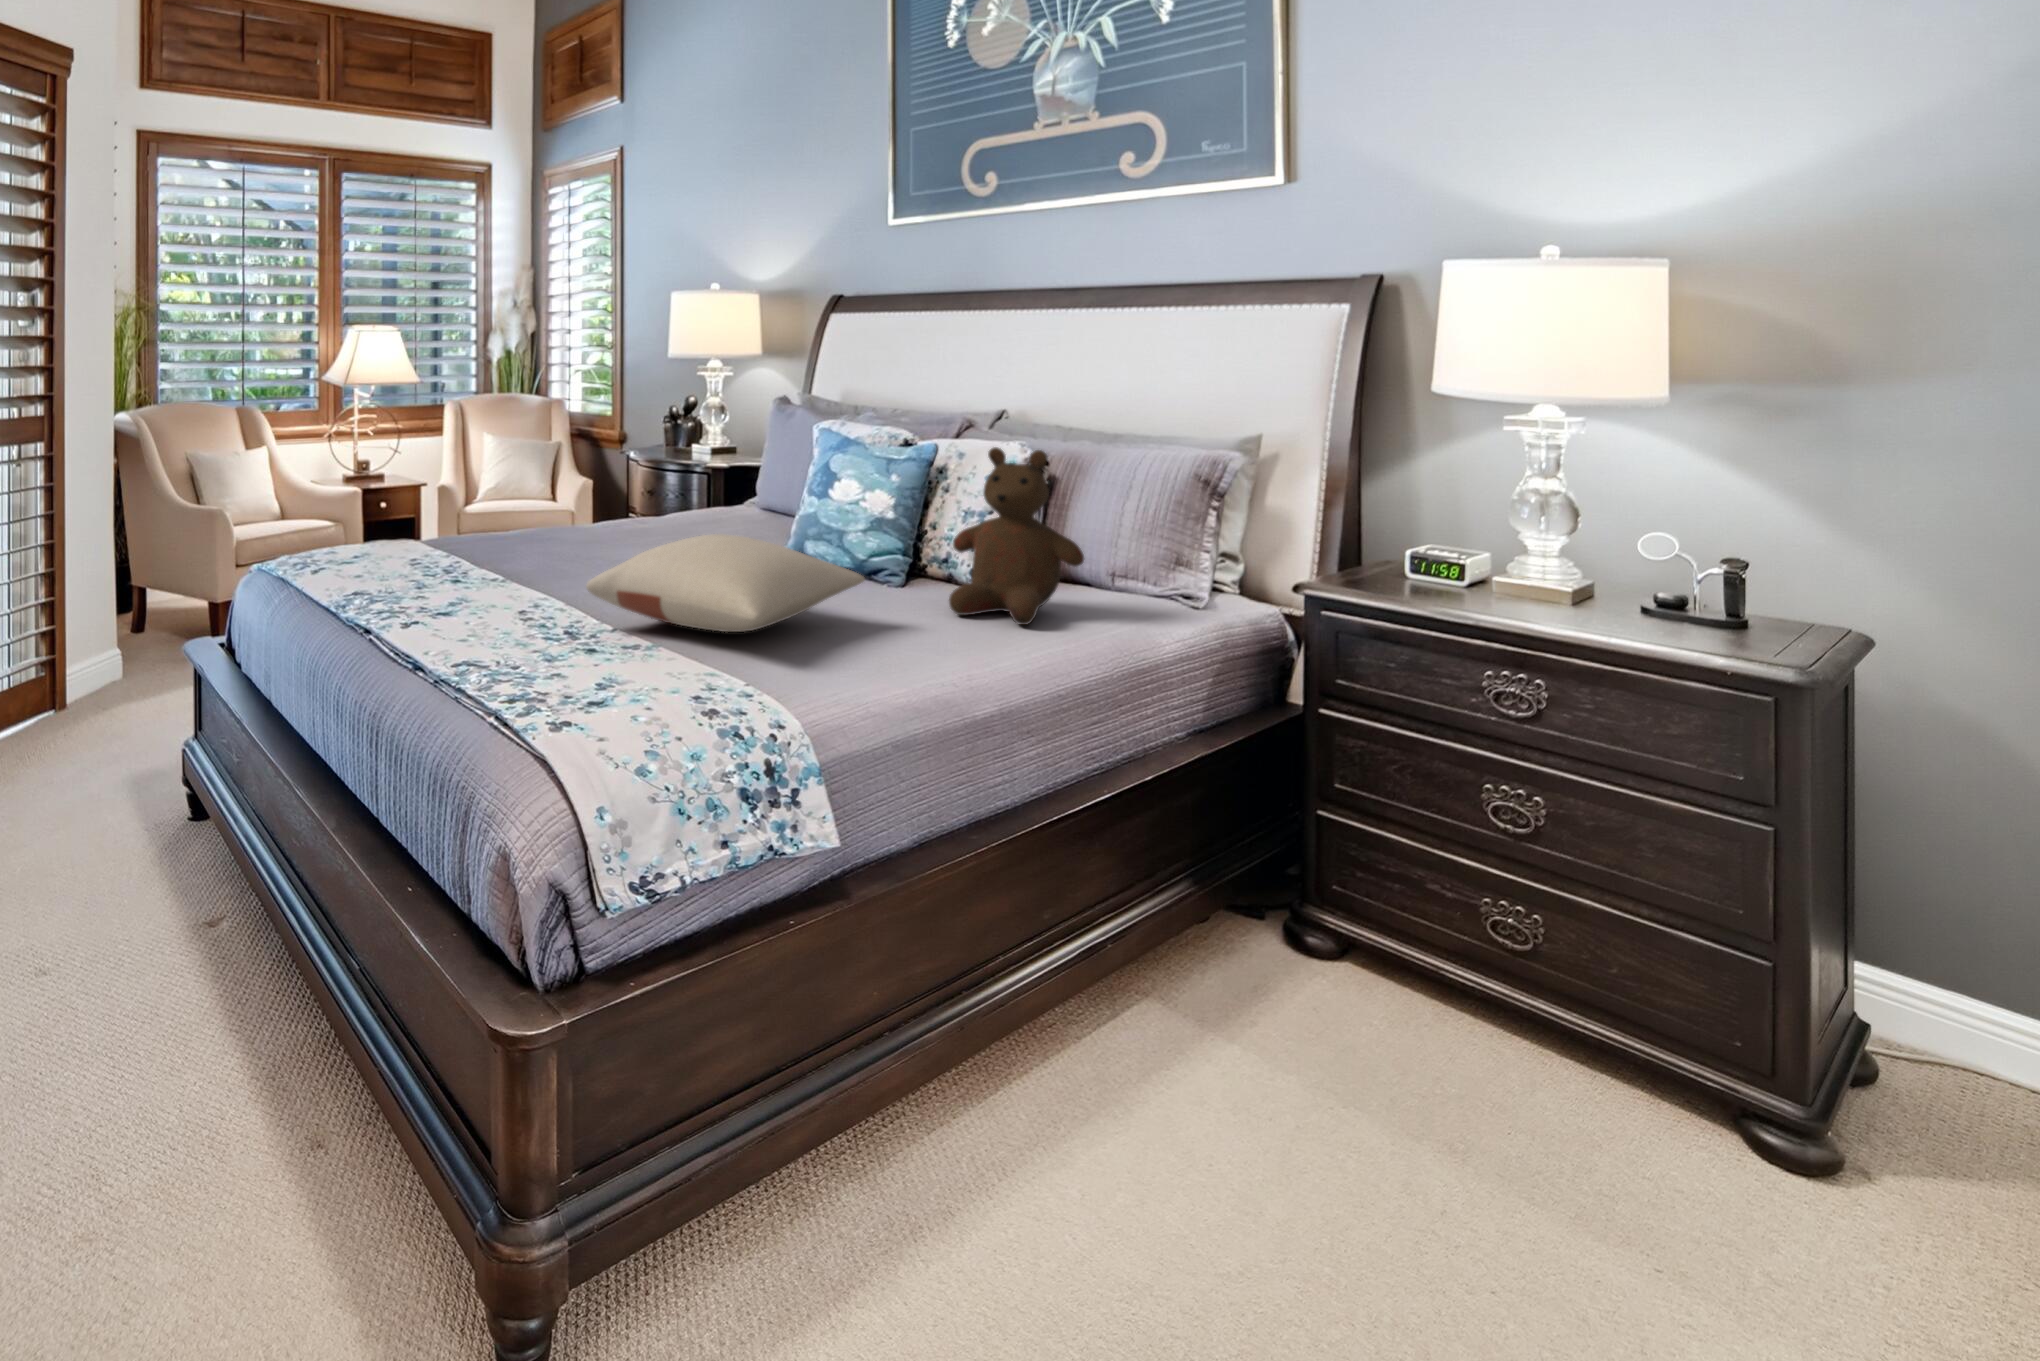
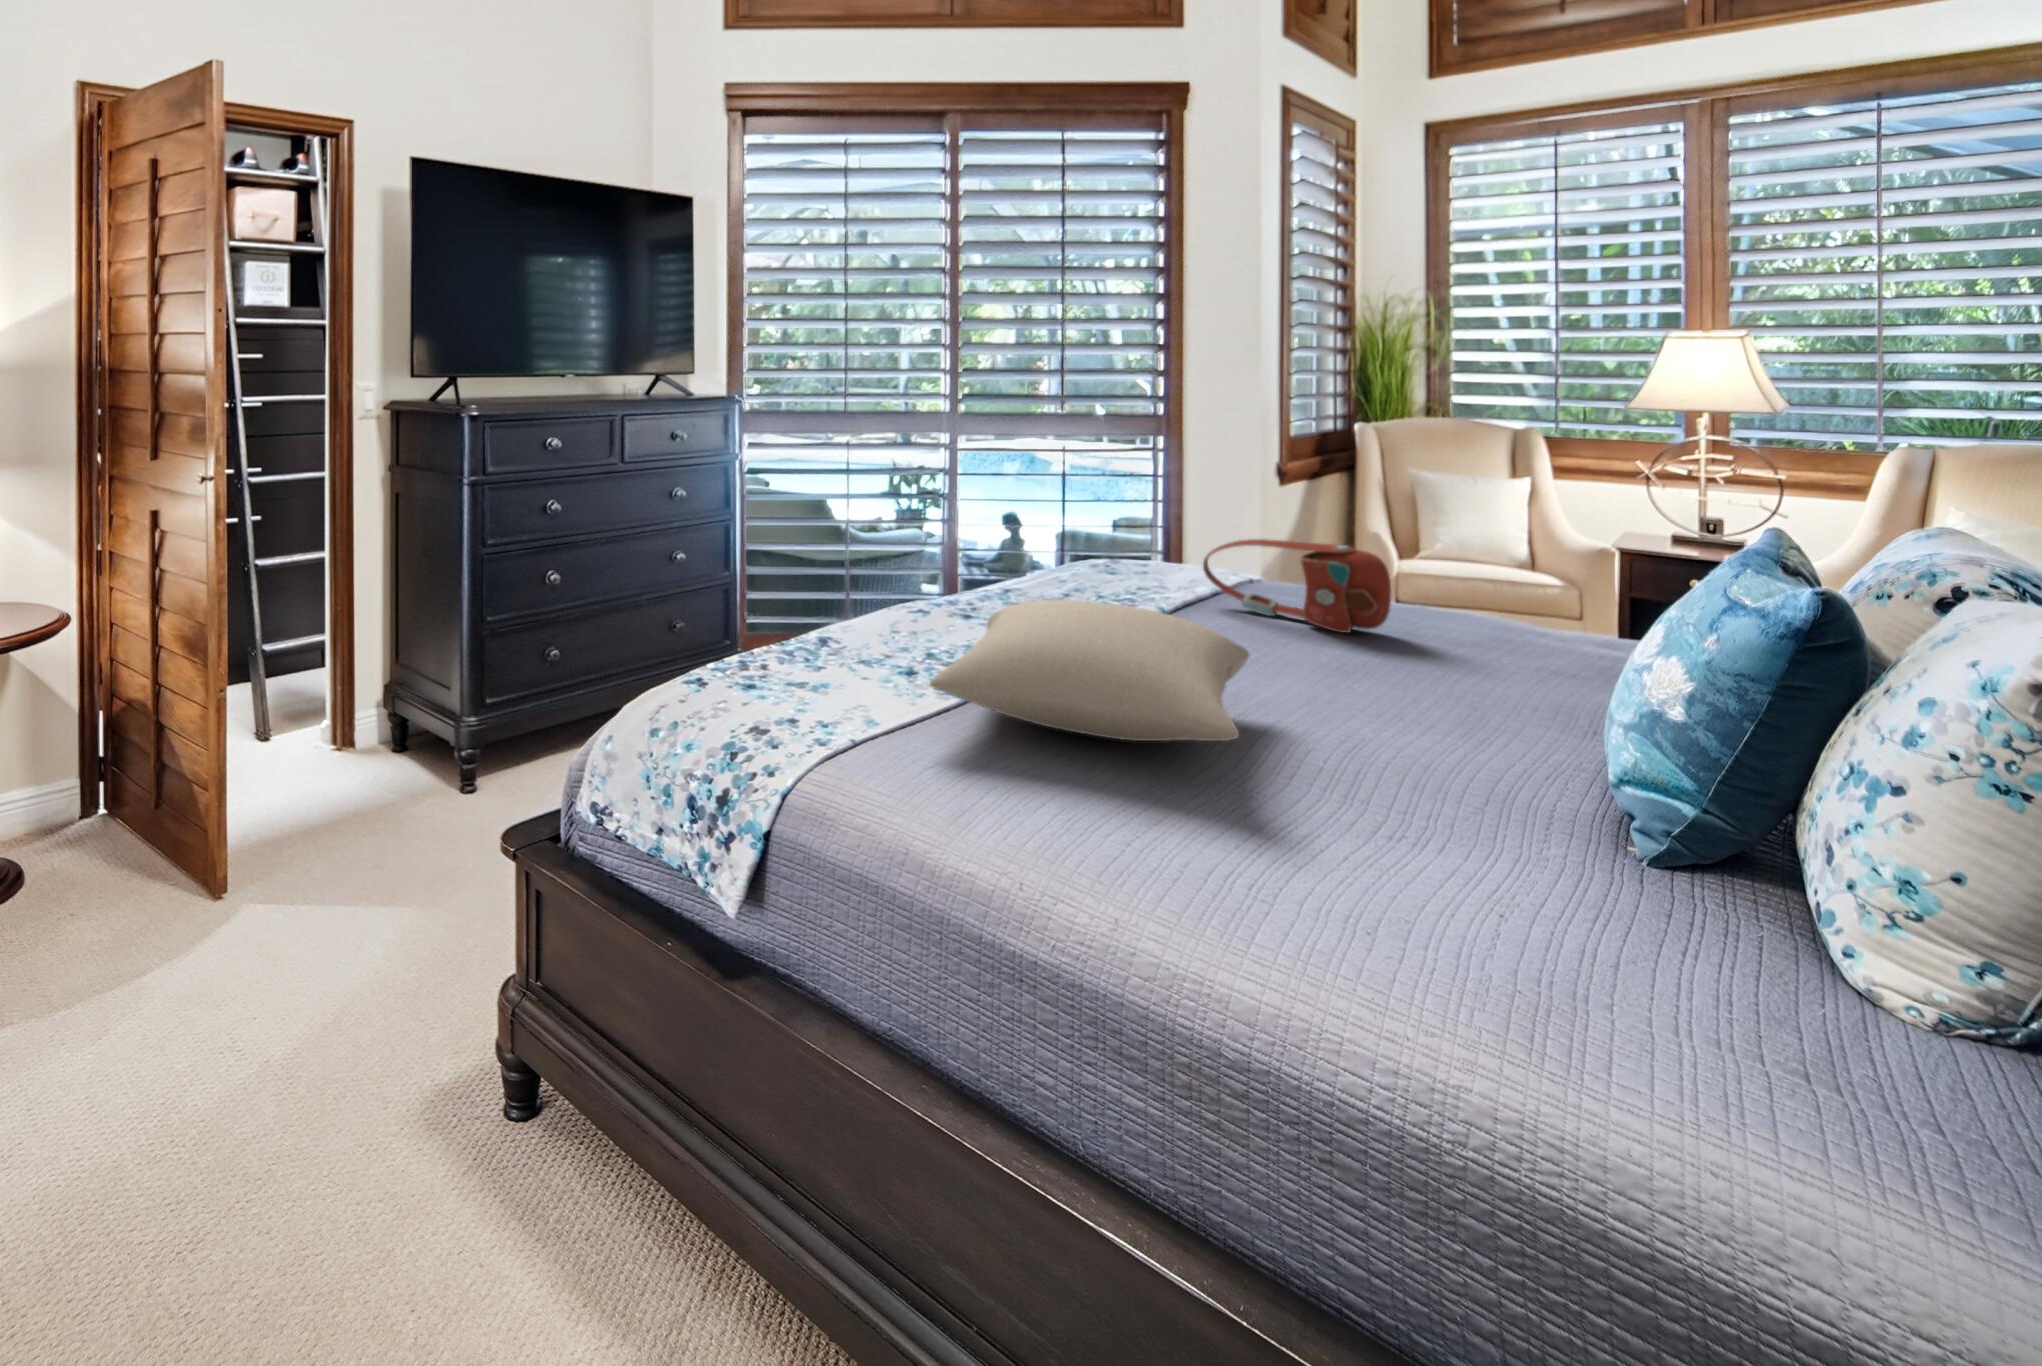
teddy bear: present [949,447,1084,625] -> none [1417,595,1740,990]
handbag: none [474,485,603,555] -> present [1203,539,1391,633]

